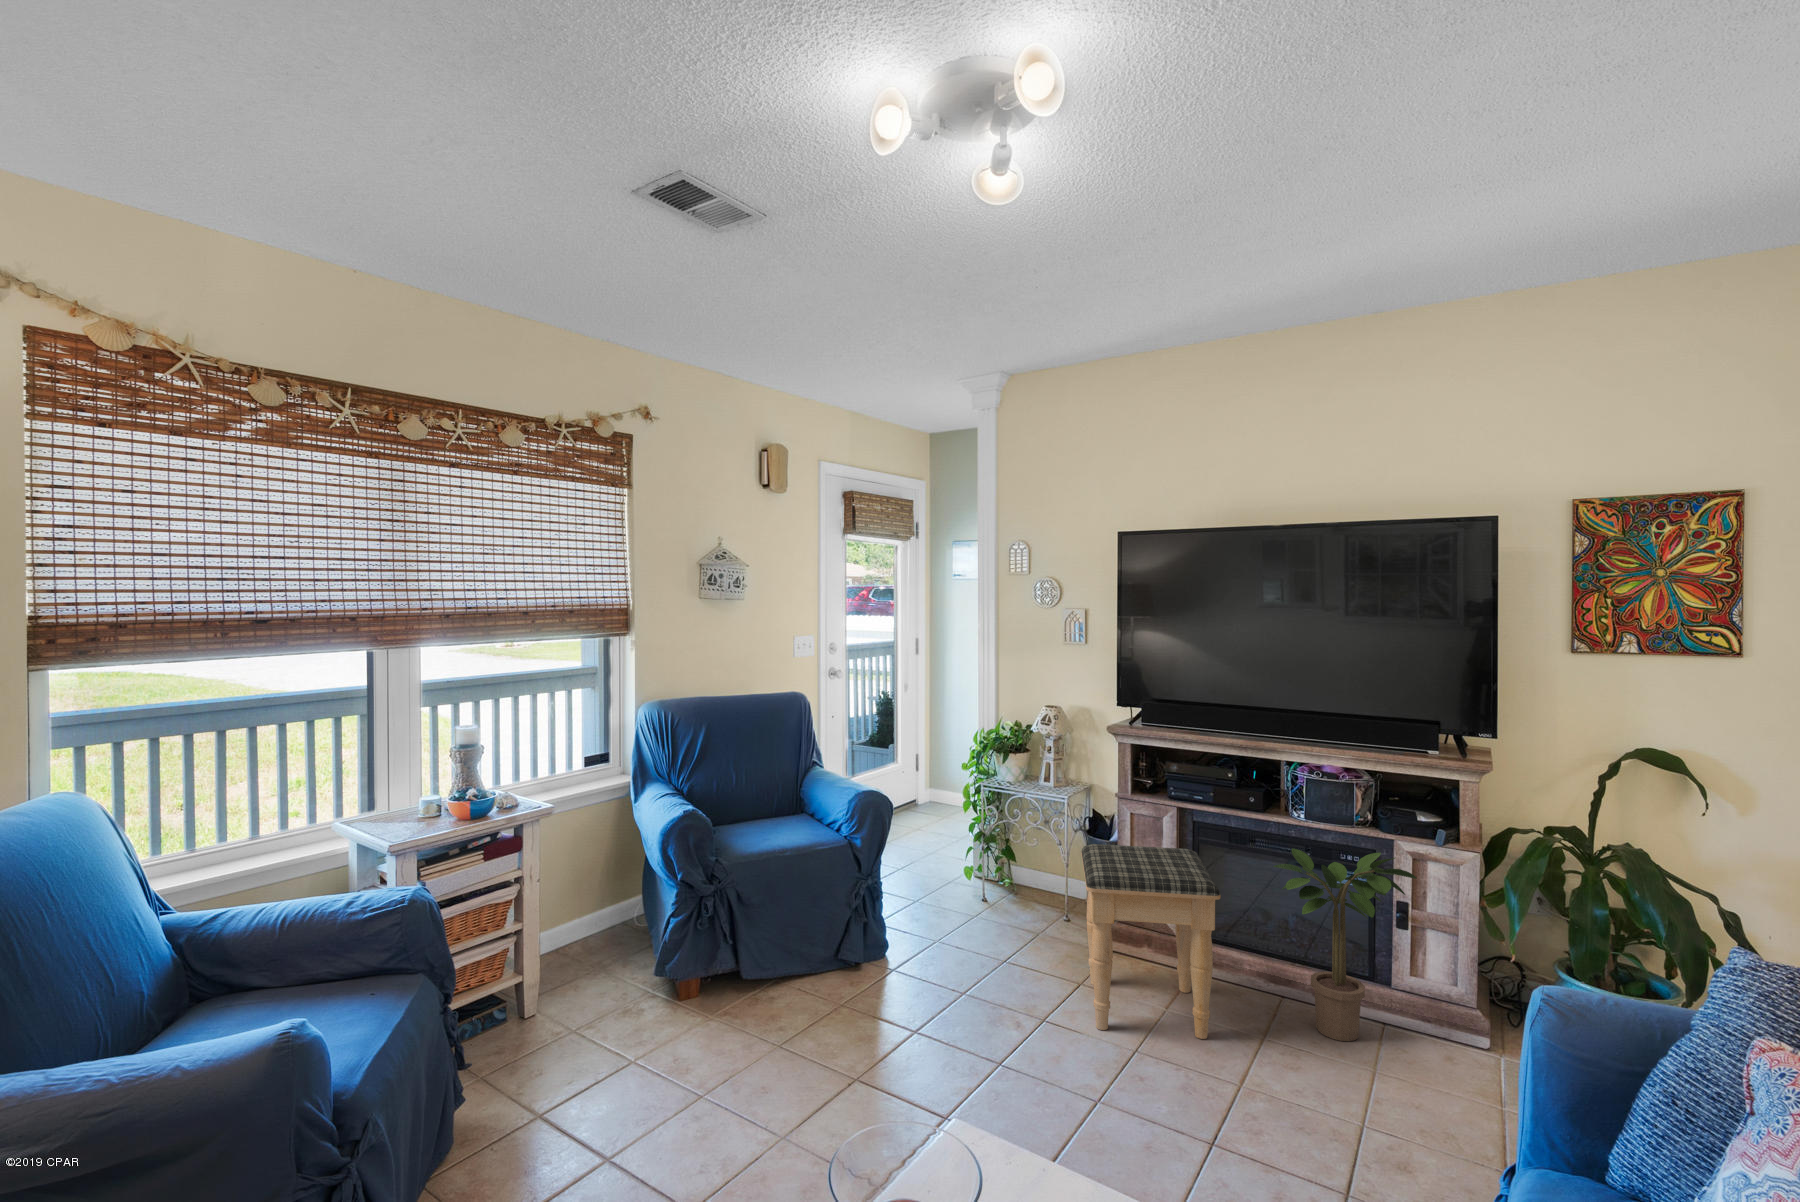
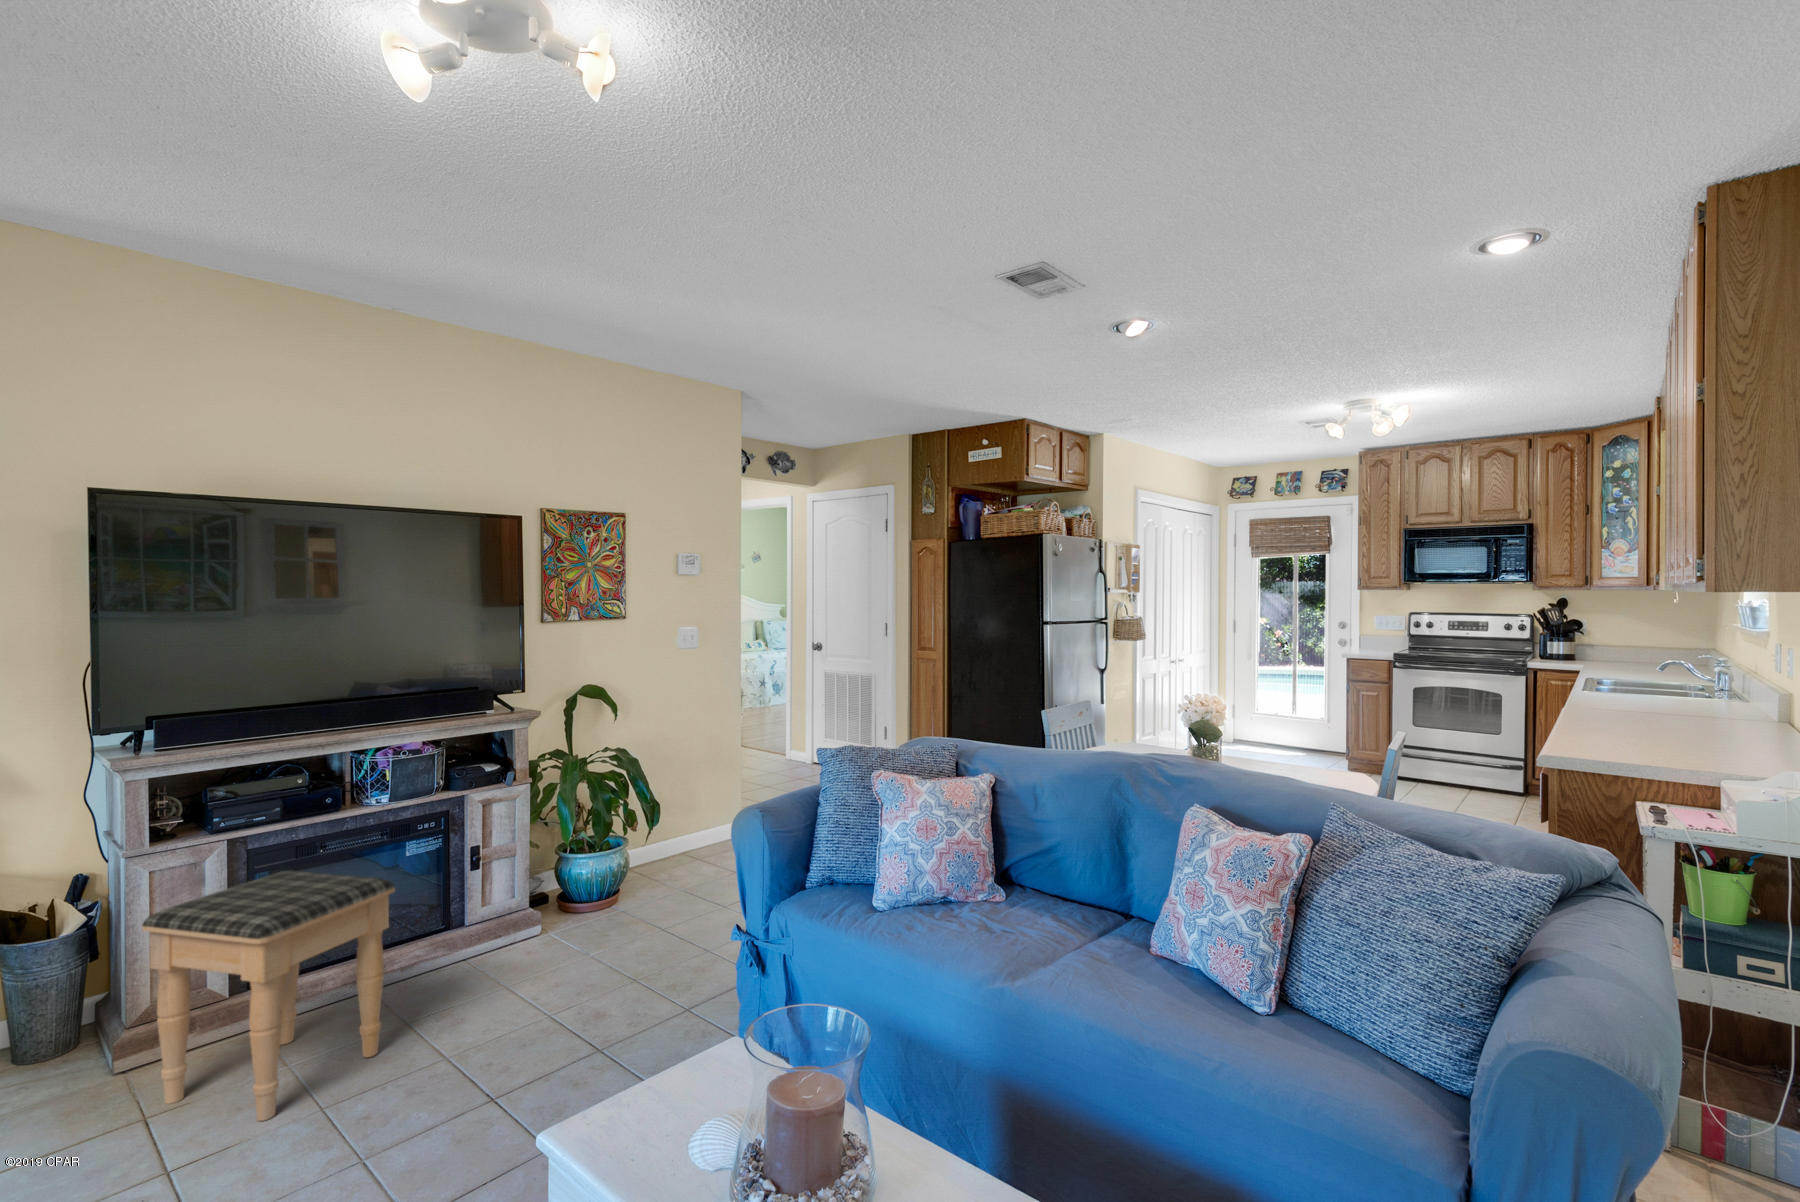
potted plant: present [1273,848,1417,1041] -> none [391,801,518,993]

